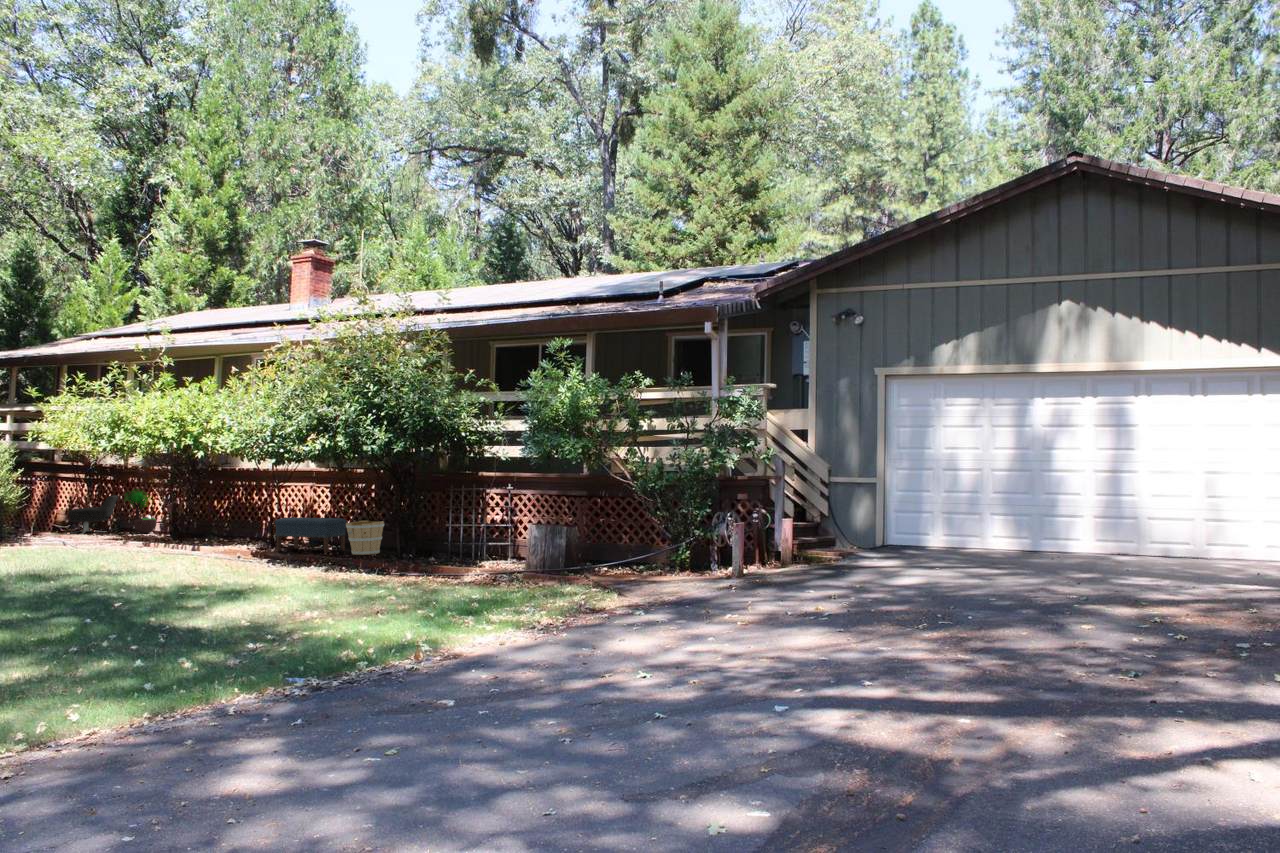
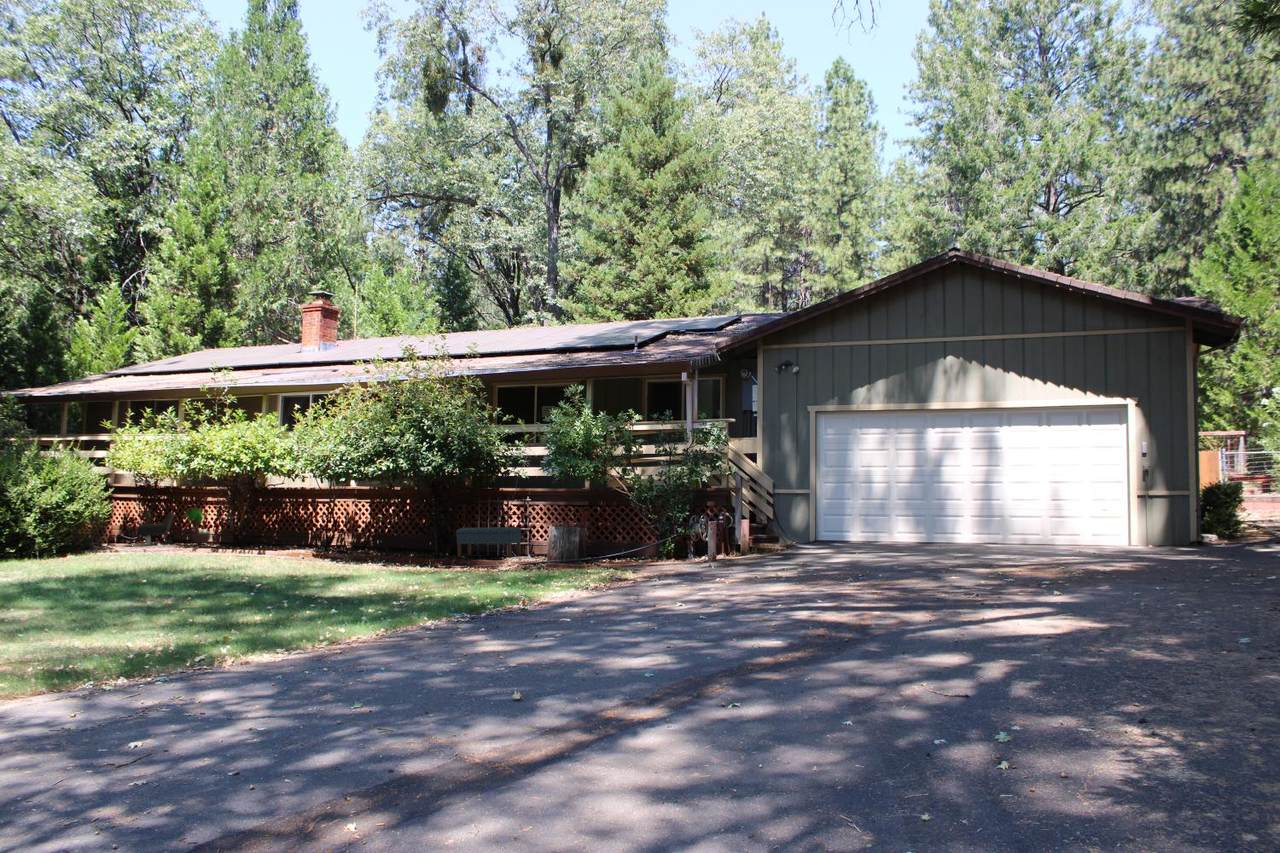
bench: present [275,517,346,553] -> present [456,527,521,557]
wooden bucket: present [346,520,384,555] -> none [389,529,421,557]

